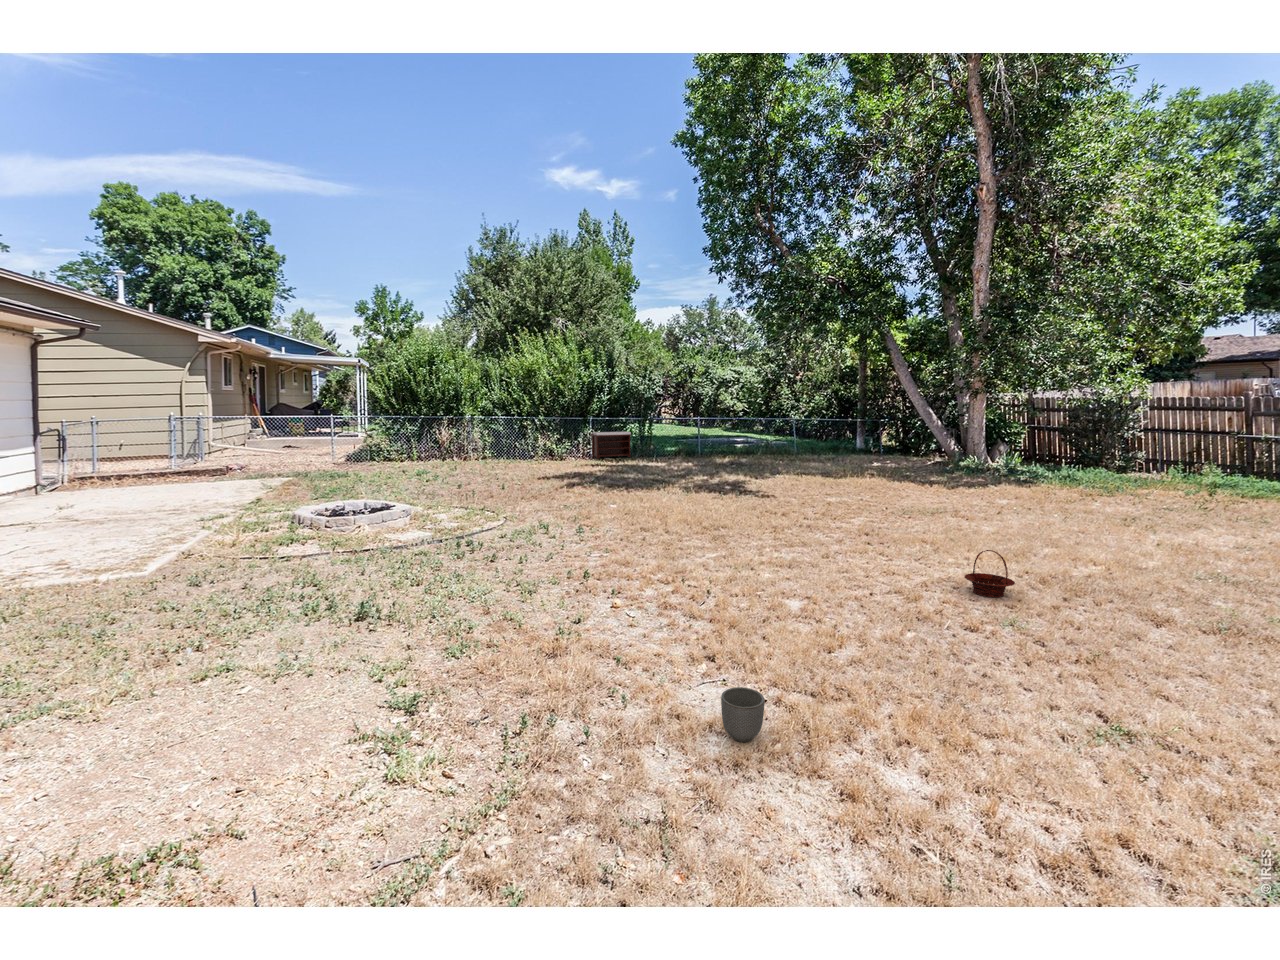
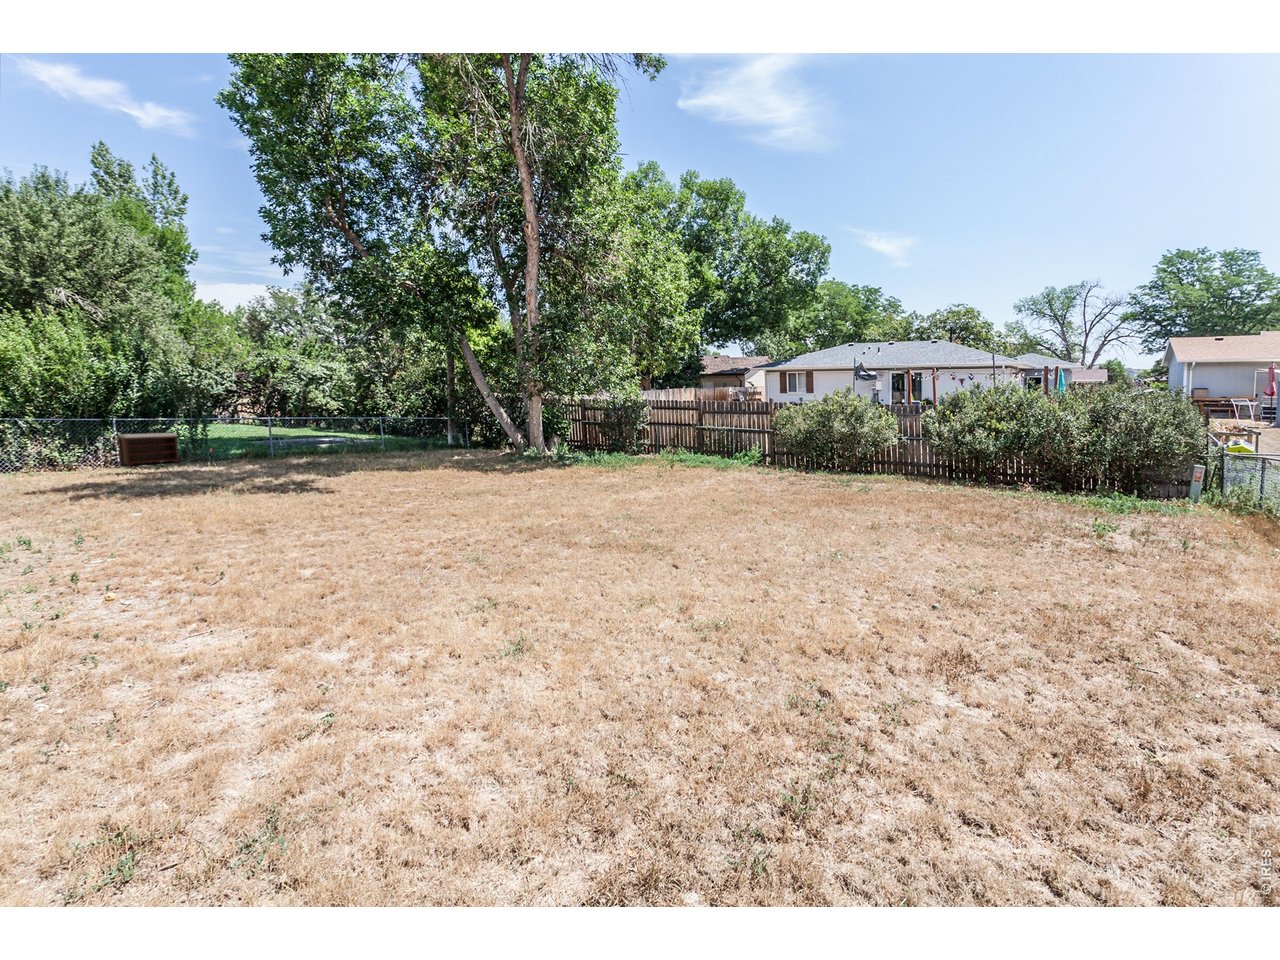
basket: present [965,550,1015,597] -> none [456,513,491,548]
planter: present [721,687,765,742] -> none [182,626,223,667]

